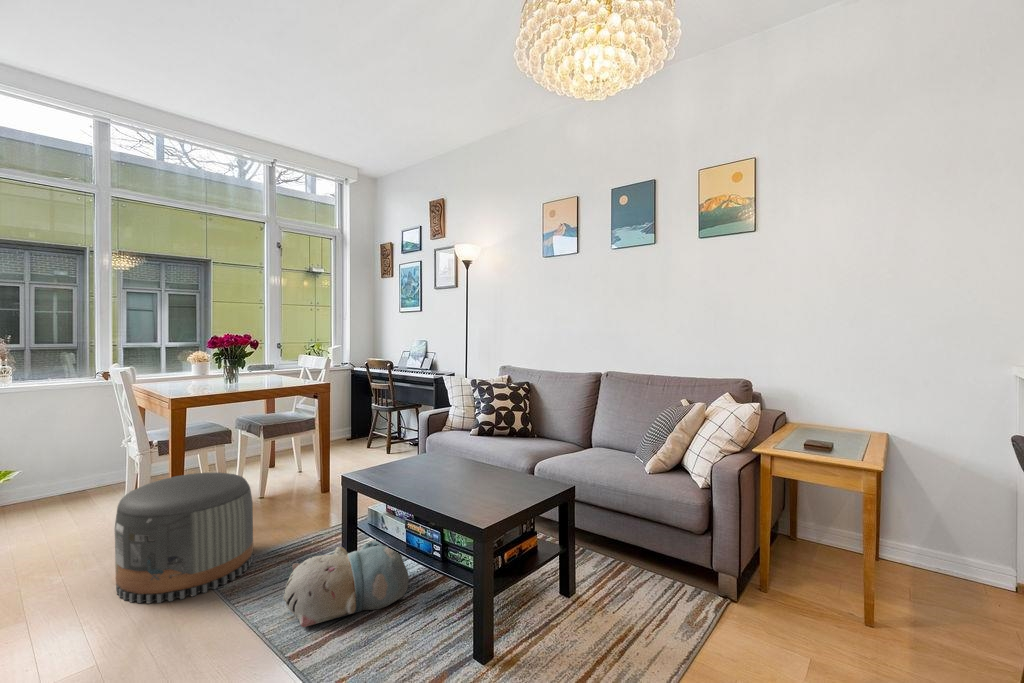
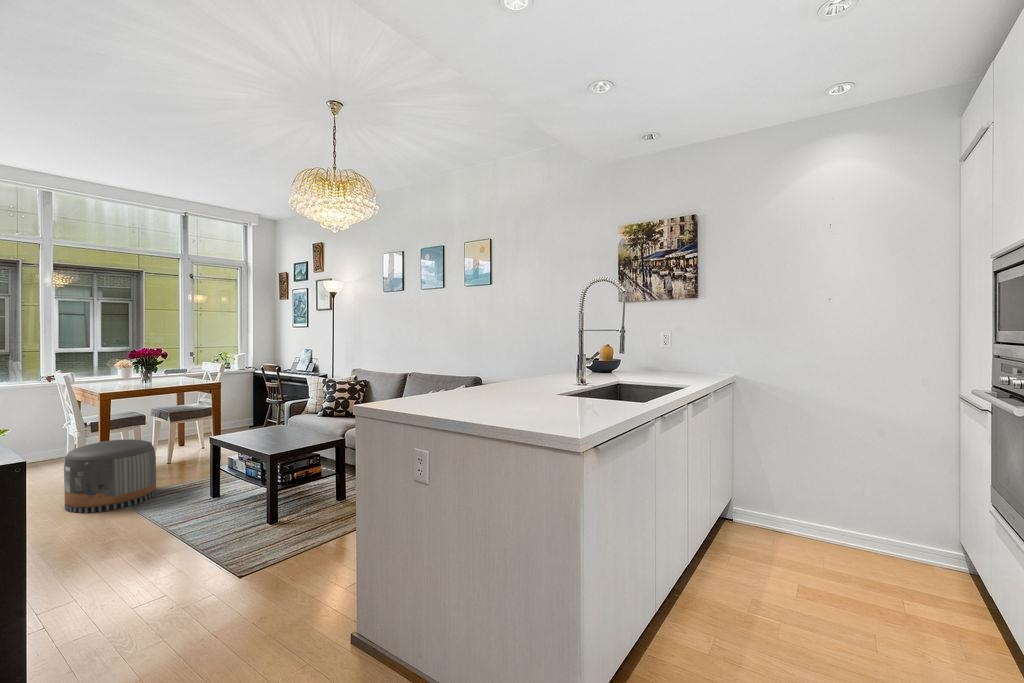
plush toy: present [283,540,409,627] -> none [169,474,249,517]

